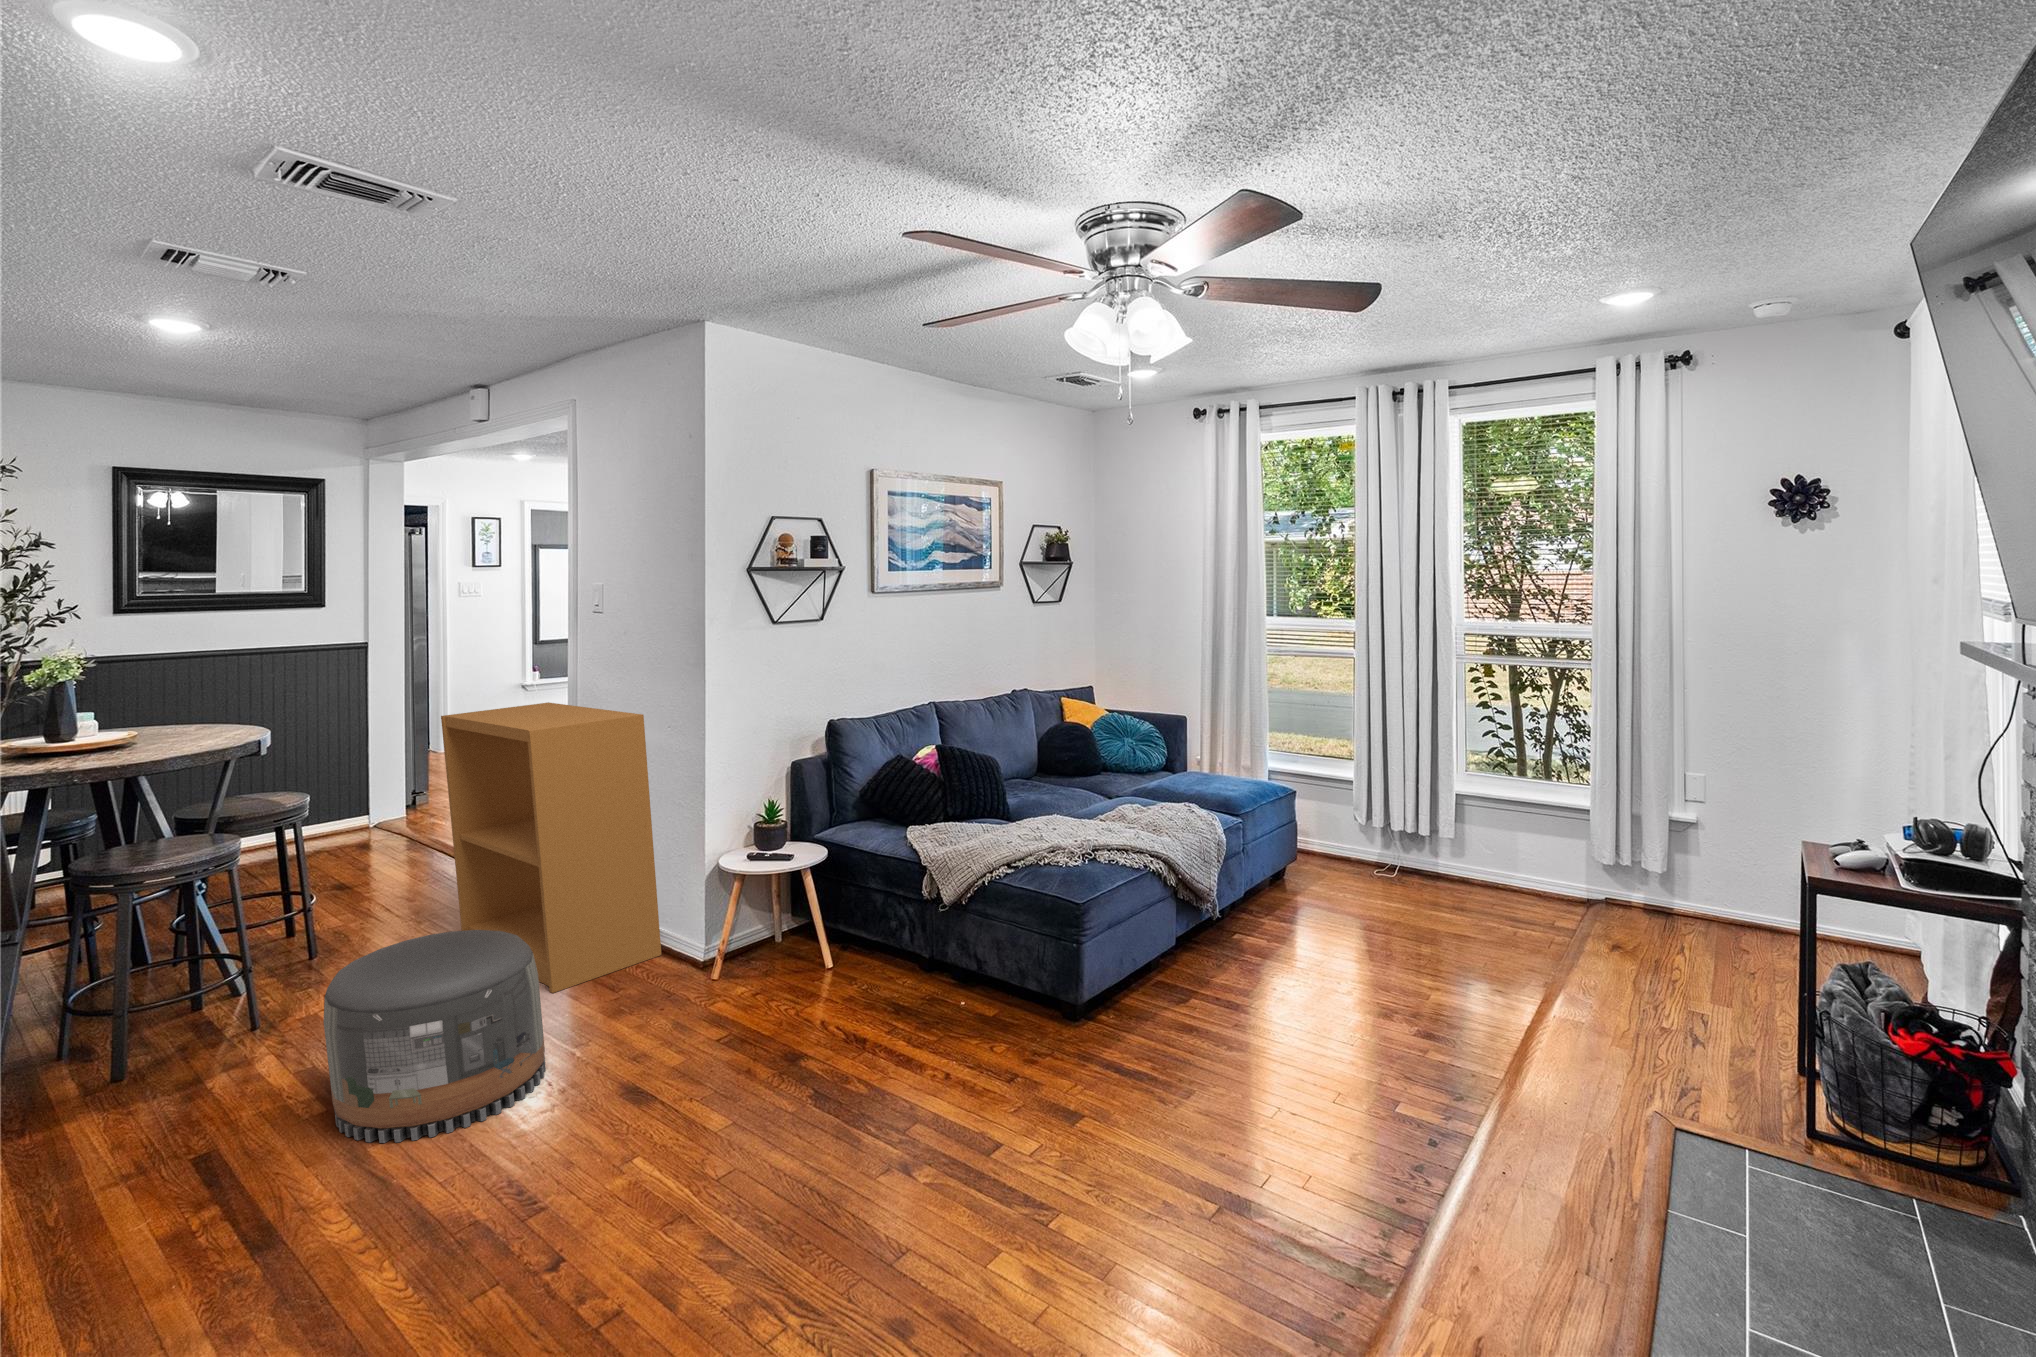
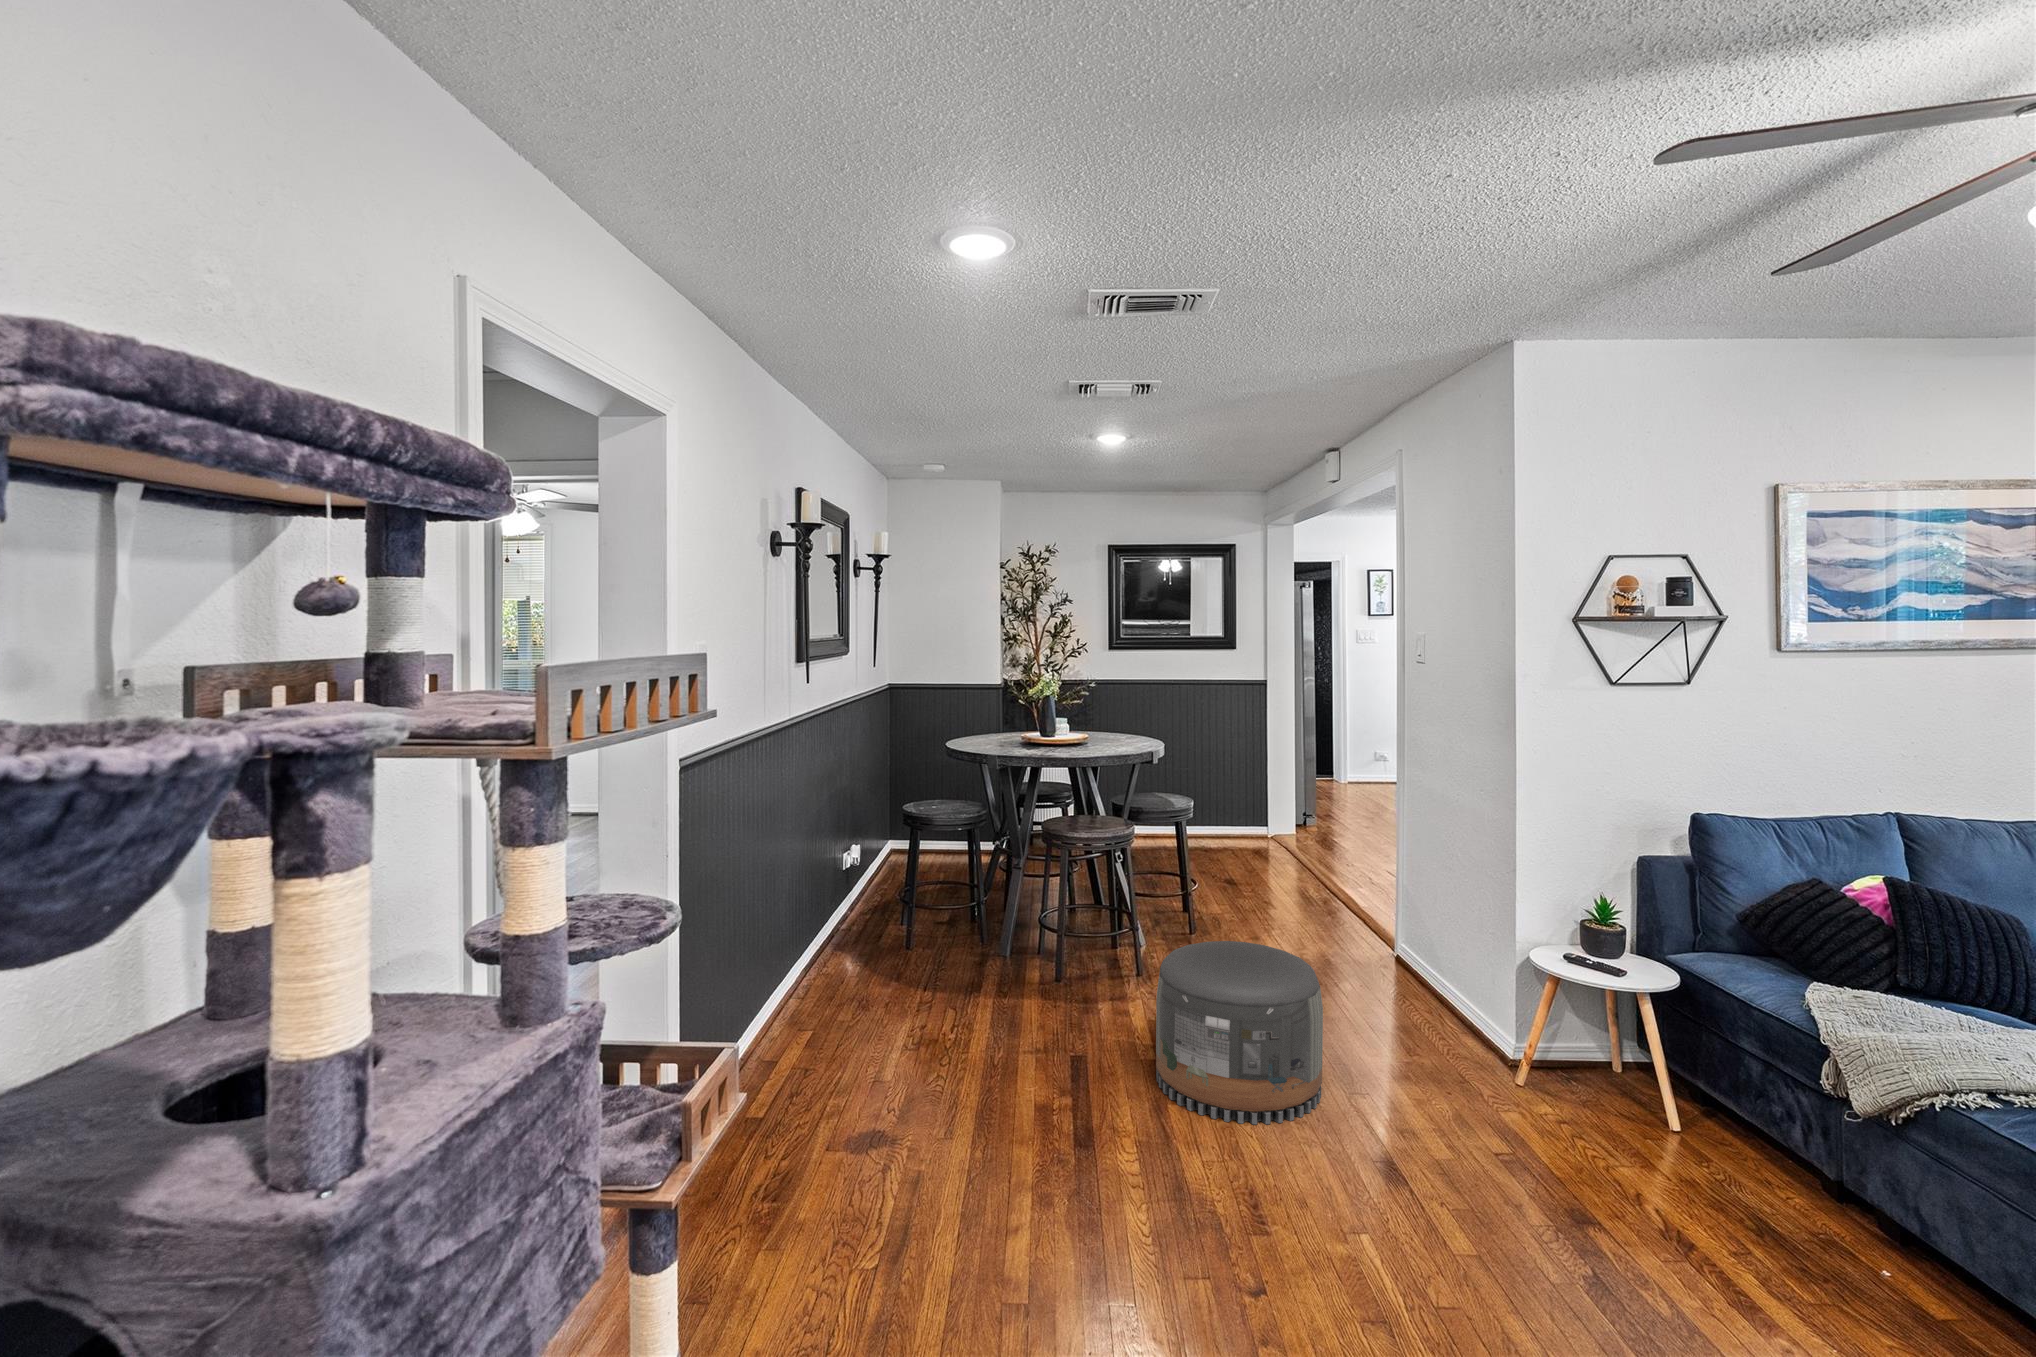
bookshelf: present [441,702,661,993] -> none [1297,754,1472,1033]

